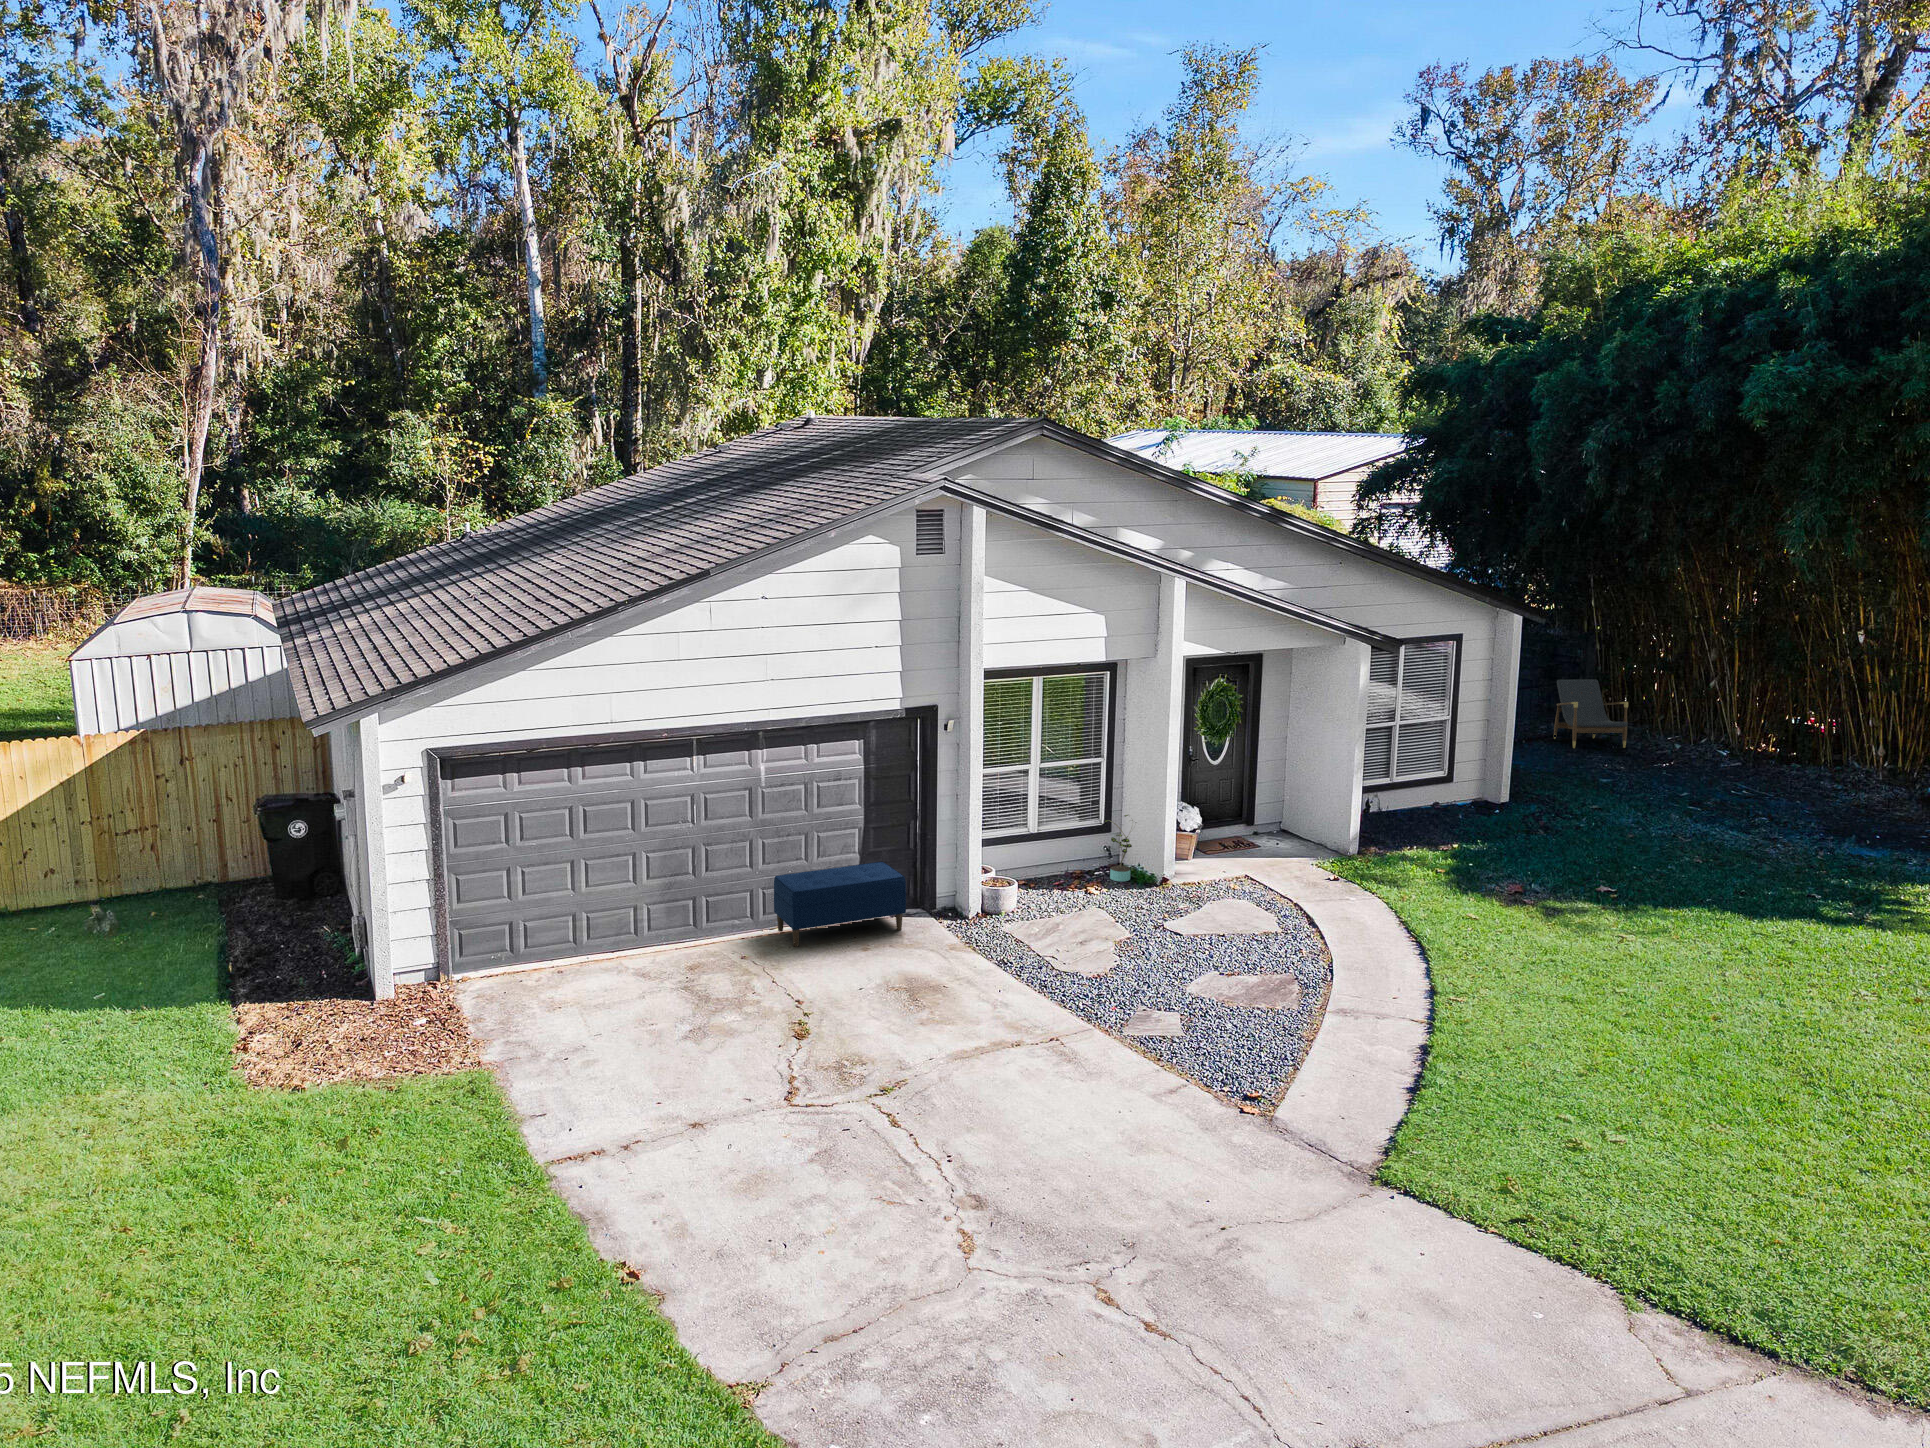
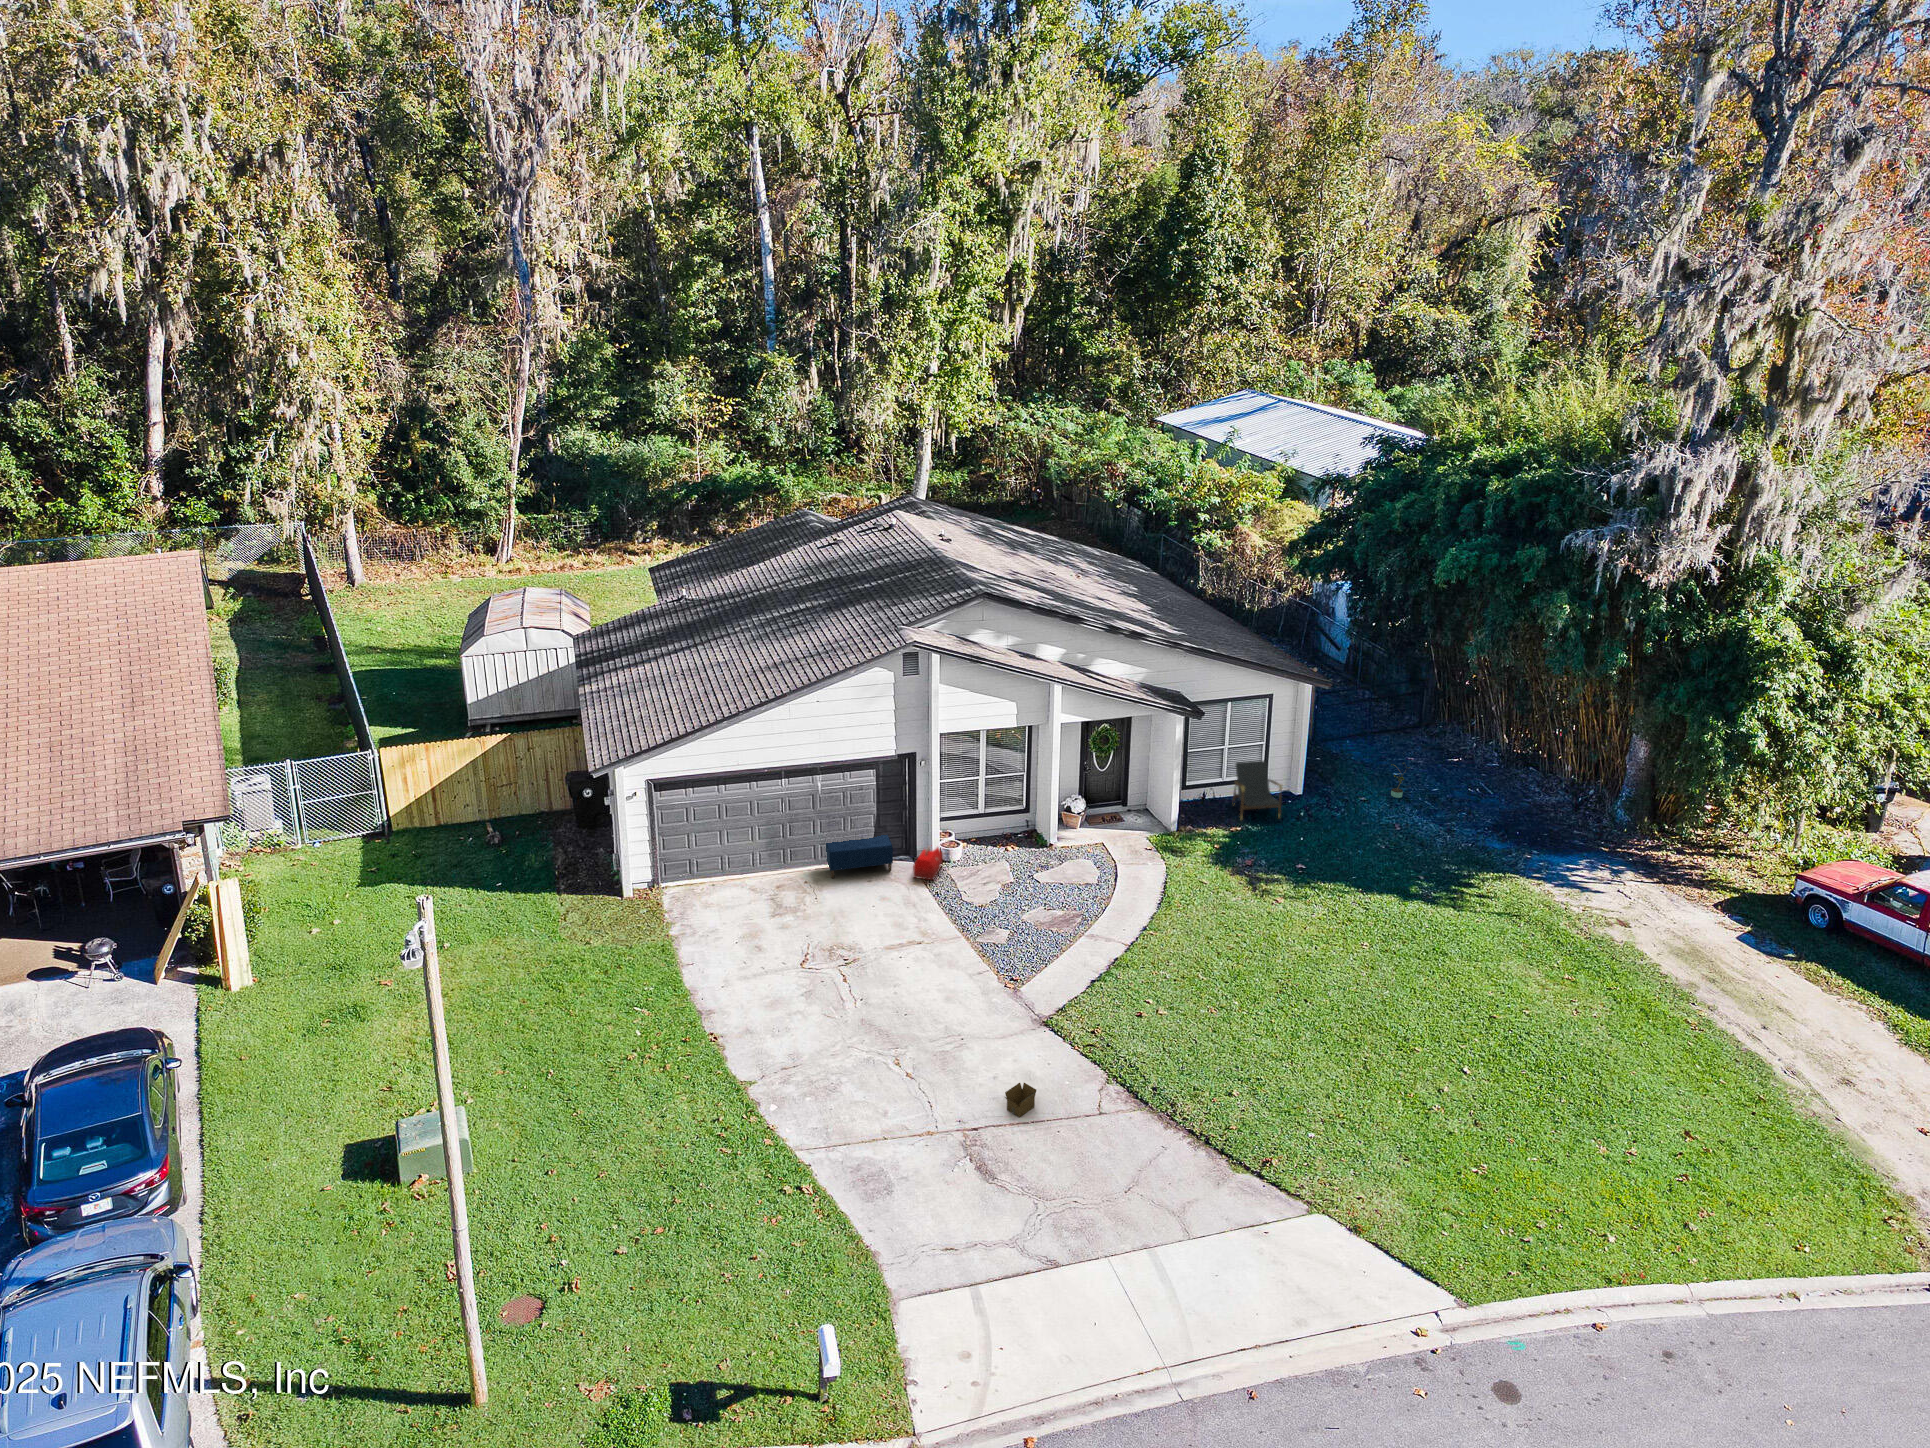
lounge chair: present [1554,680,1628,748] -> present [1233,761,1282,818]
potted plant: present [1105,815,1133,881] -> present [1391,762,1405,798]
toolbox: none [949,876,991,937] -> present [913,847,942,880]
cardboard box: none [1510,1296,1585,1400] -> present [1005,1083,1036,1117]

